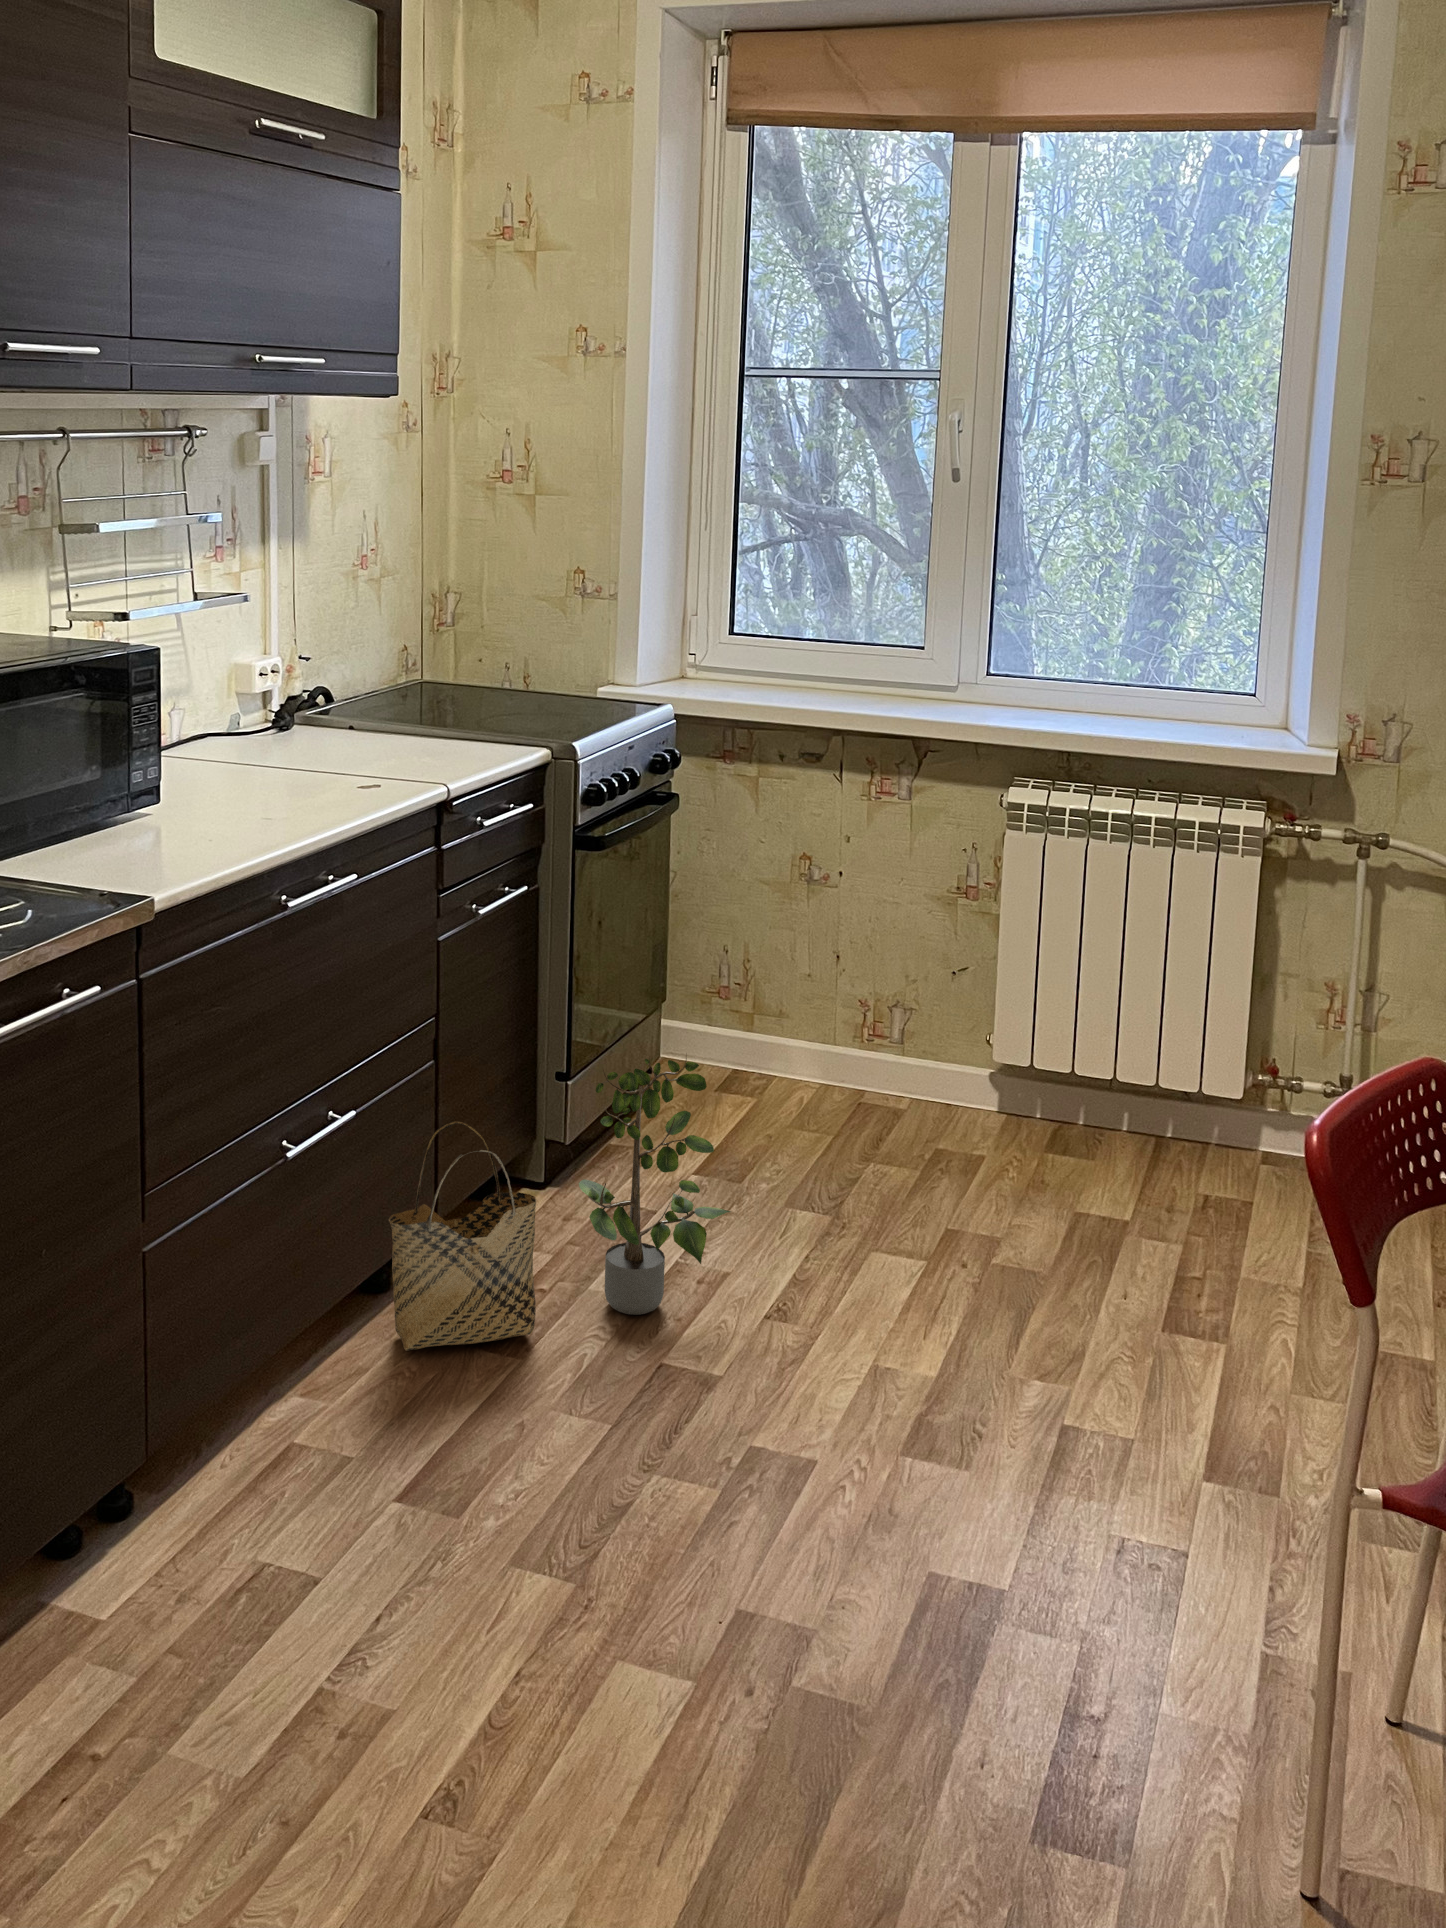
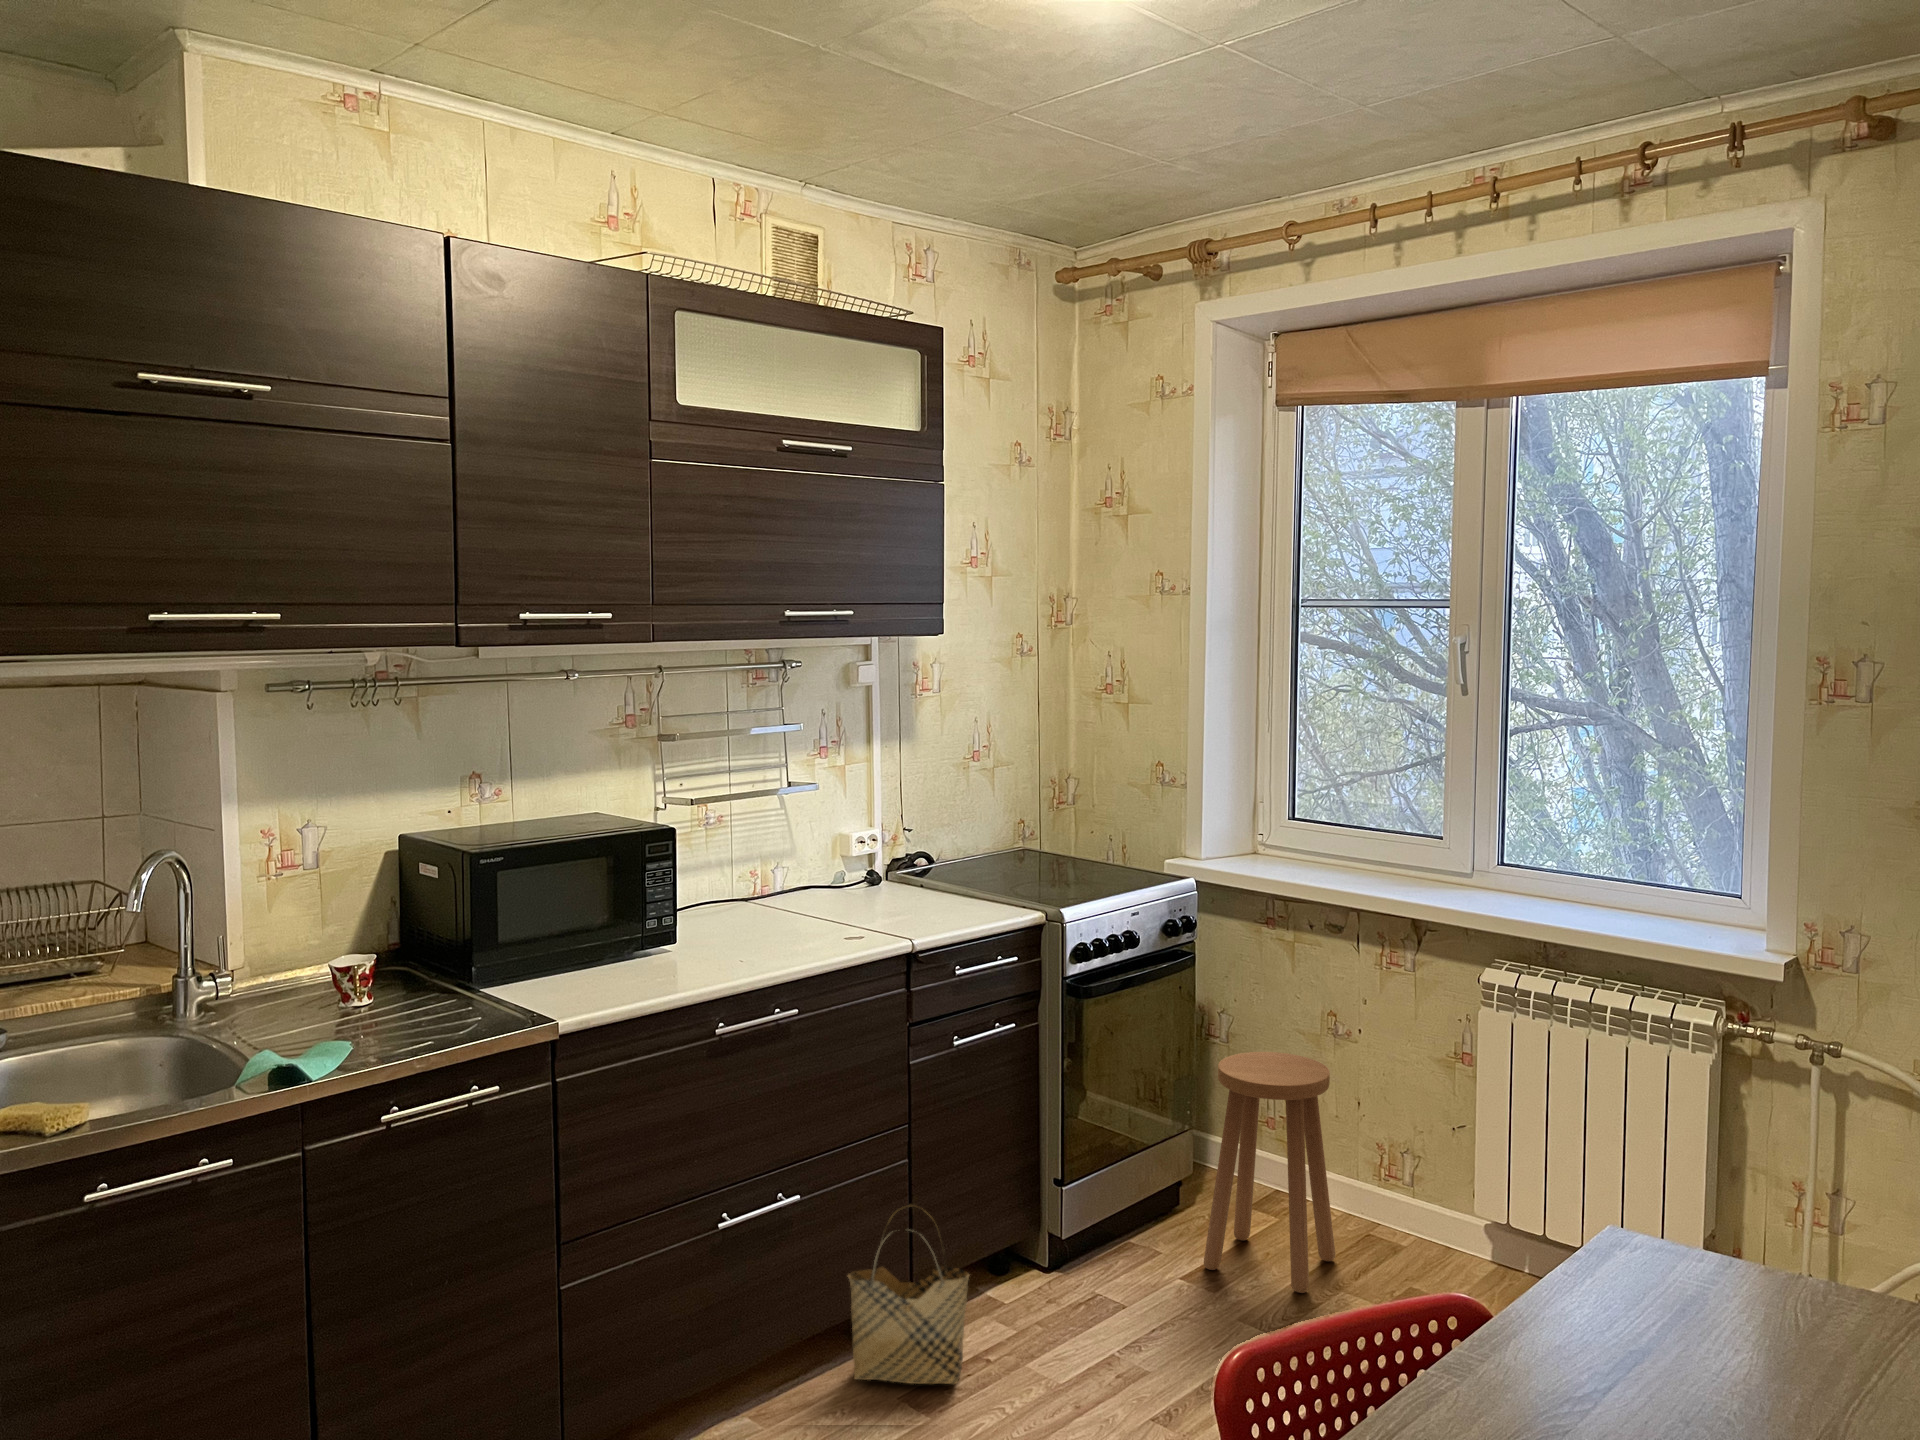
stool: none [710,899,851,1170] -> present [1204,1052,1335,1293]
potted plant: present [579,1058,731,1315] -> none [1009,1172,1137,1385]

